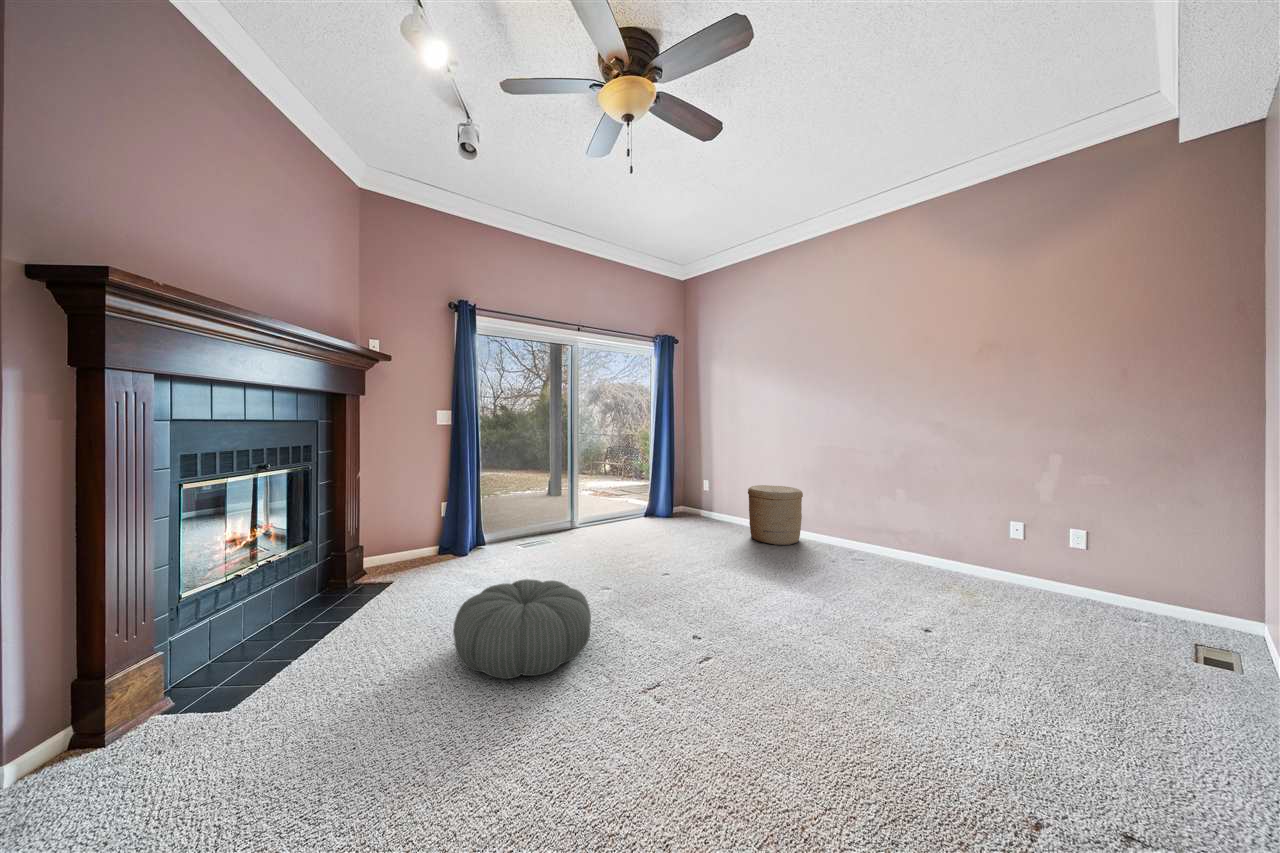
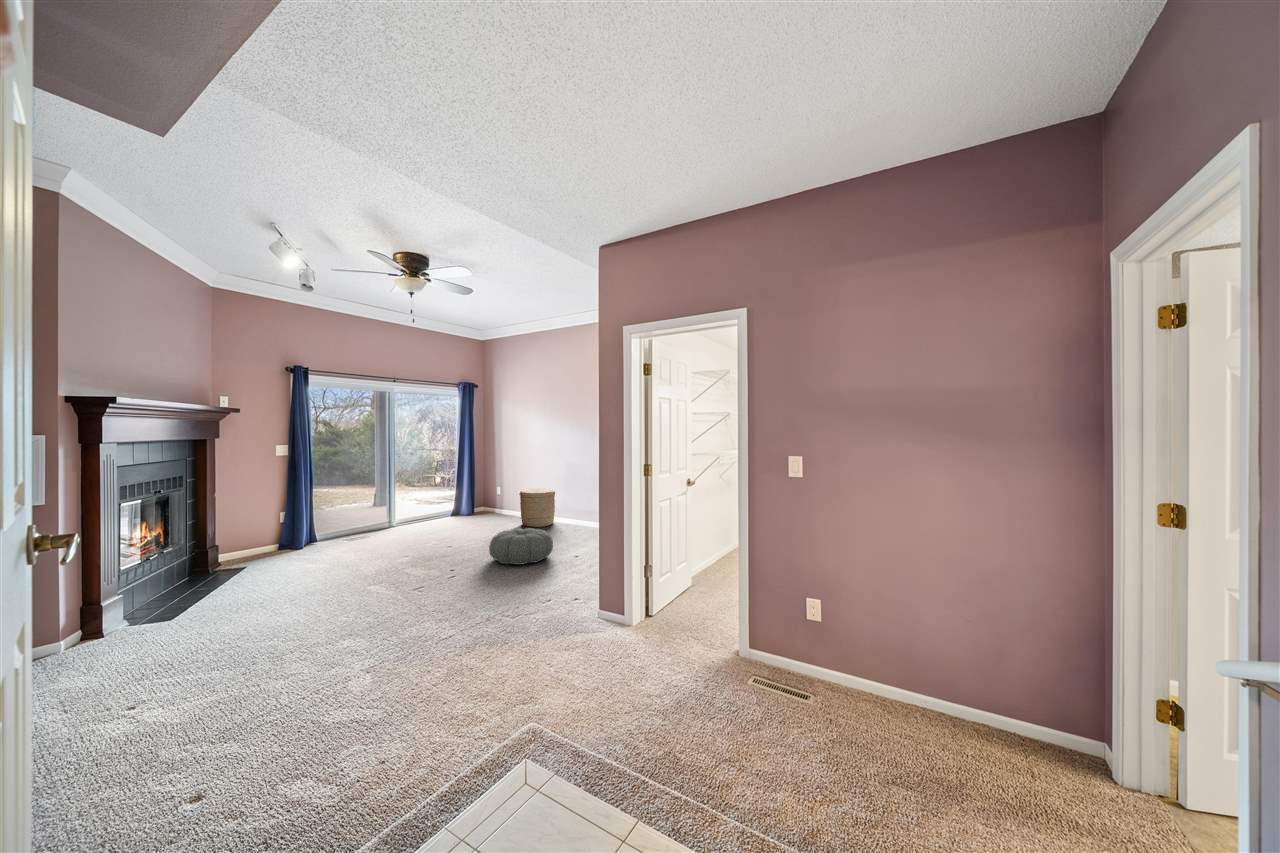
pouf: present [453,579,591,679] -> present [489,528,553,565]

